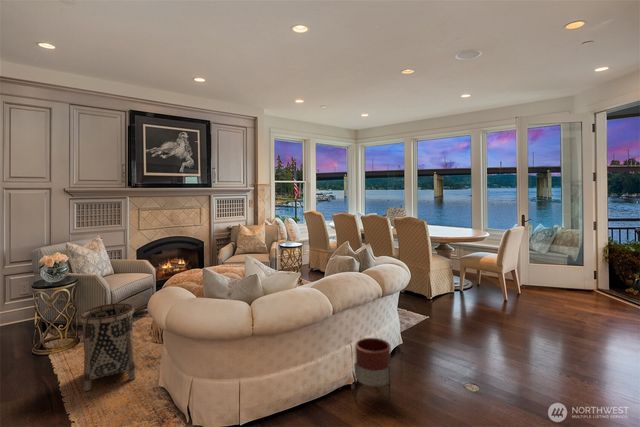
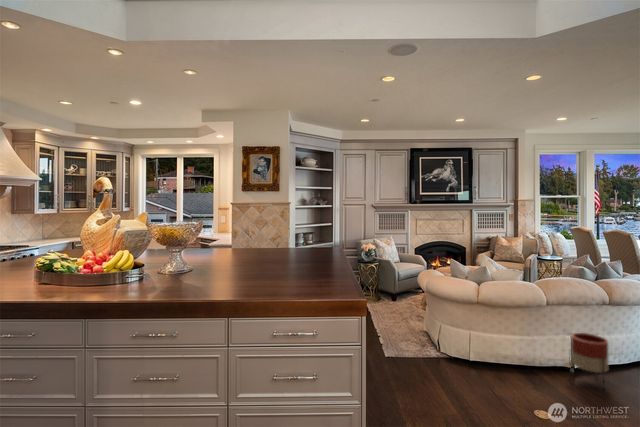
basket: present [79,303,136,391] -> none [381,276,410,324]

